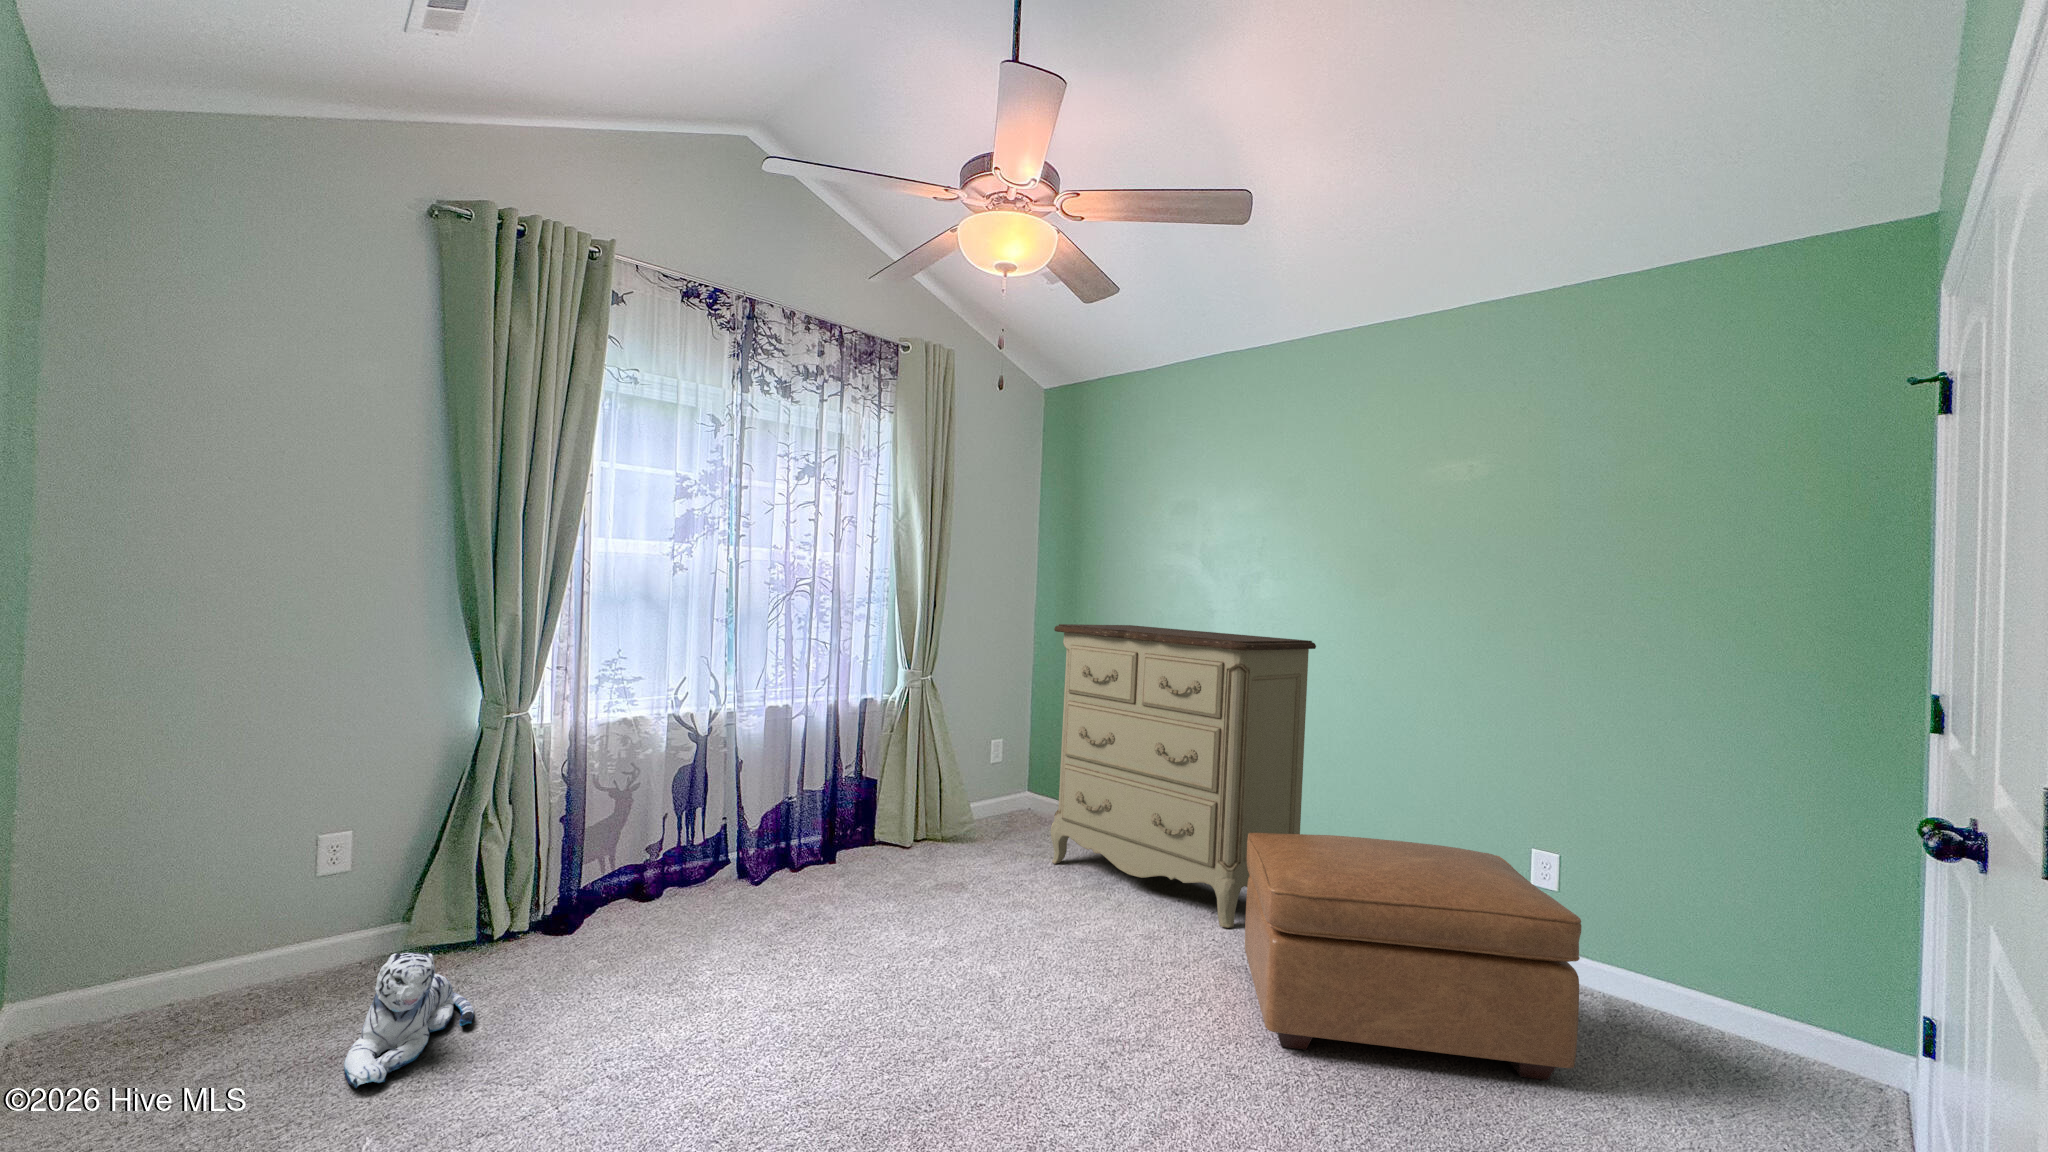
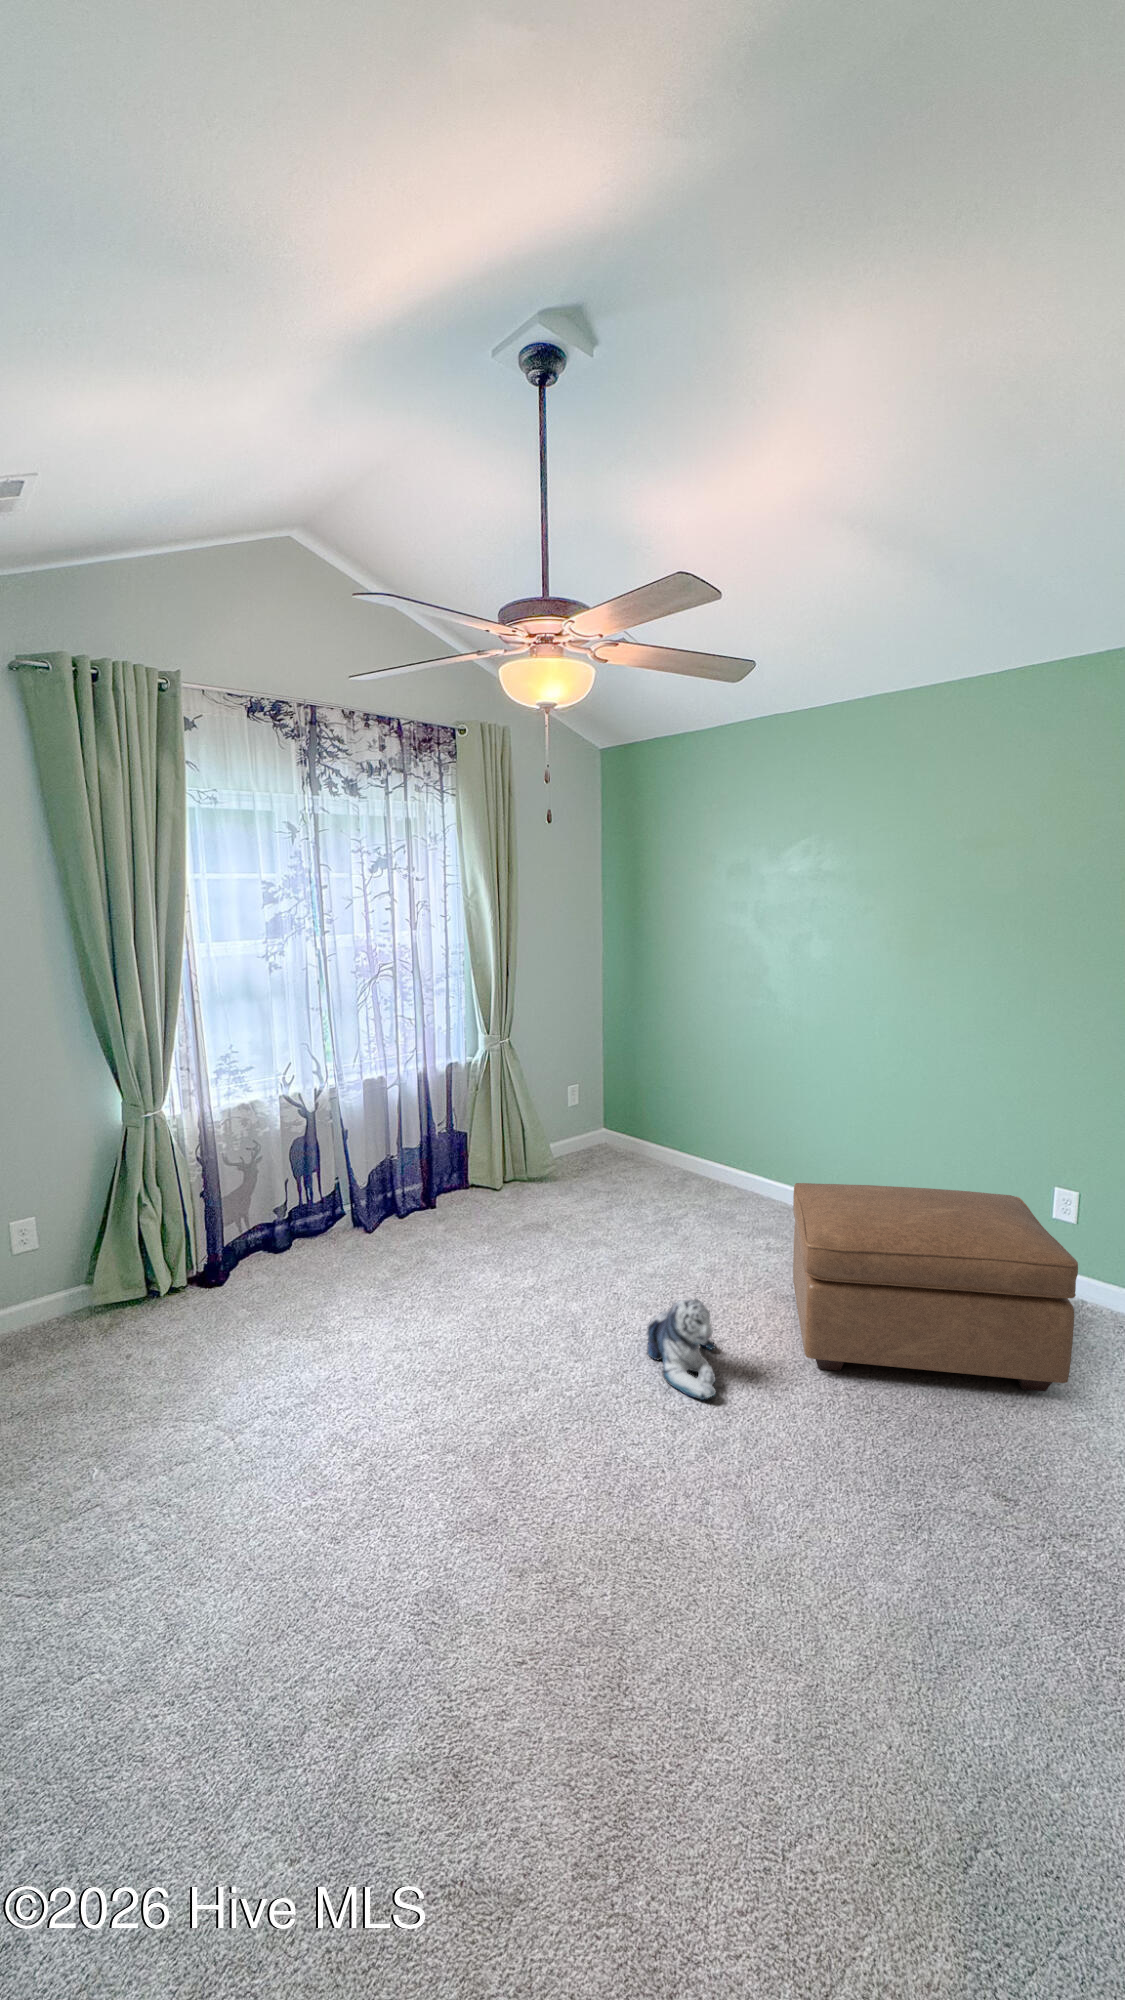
dresser: present [1050,624,1316,928] -> none [619,979,862,1258]
plush toy: present [344,952,474,1088] -> present [647,1300,716,1400]

